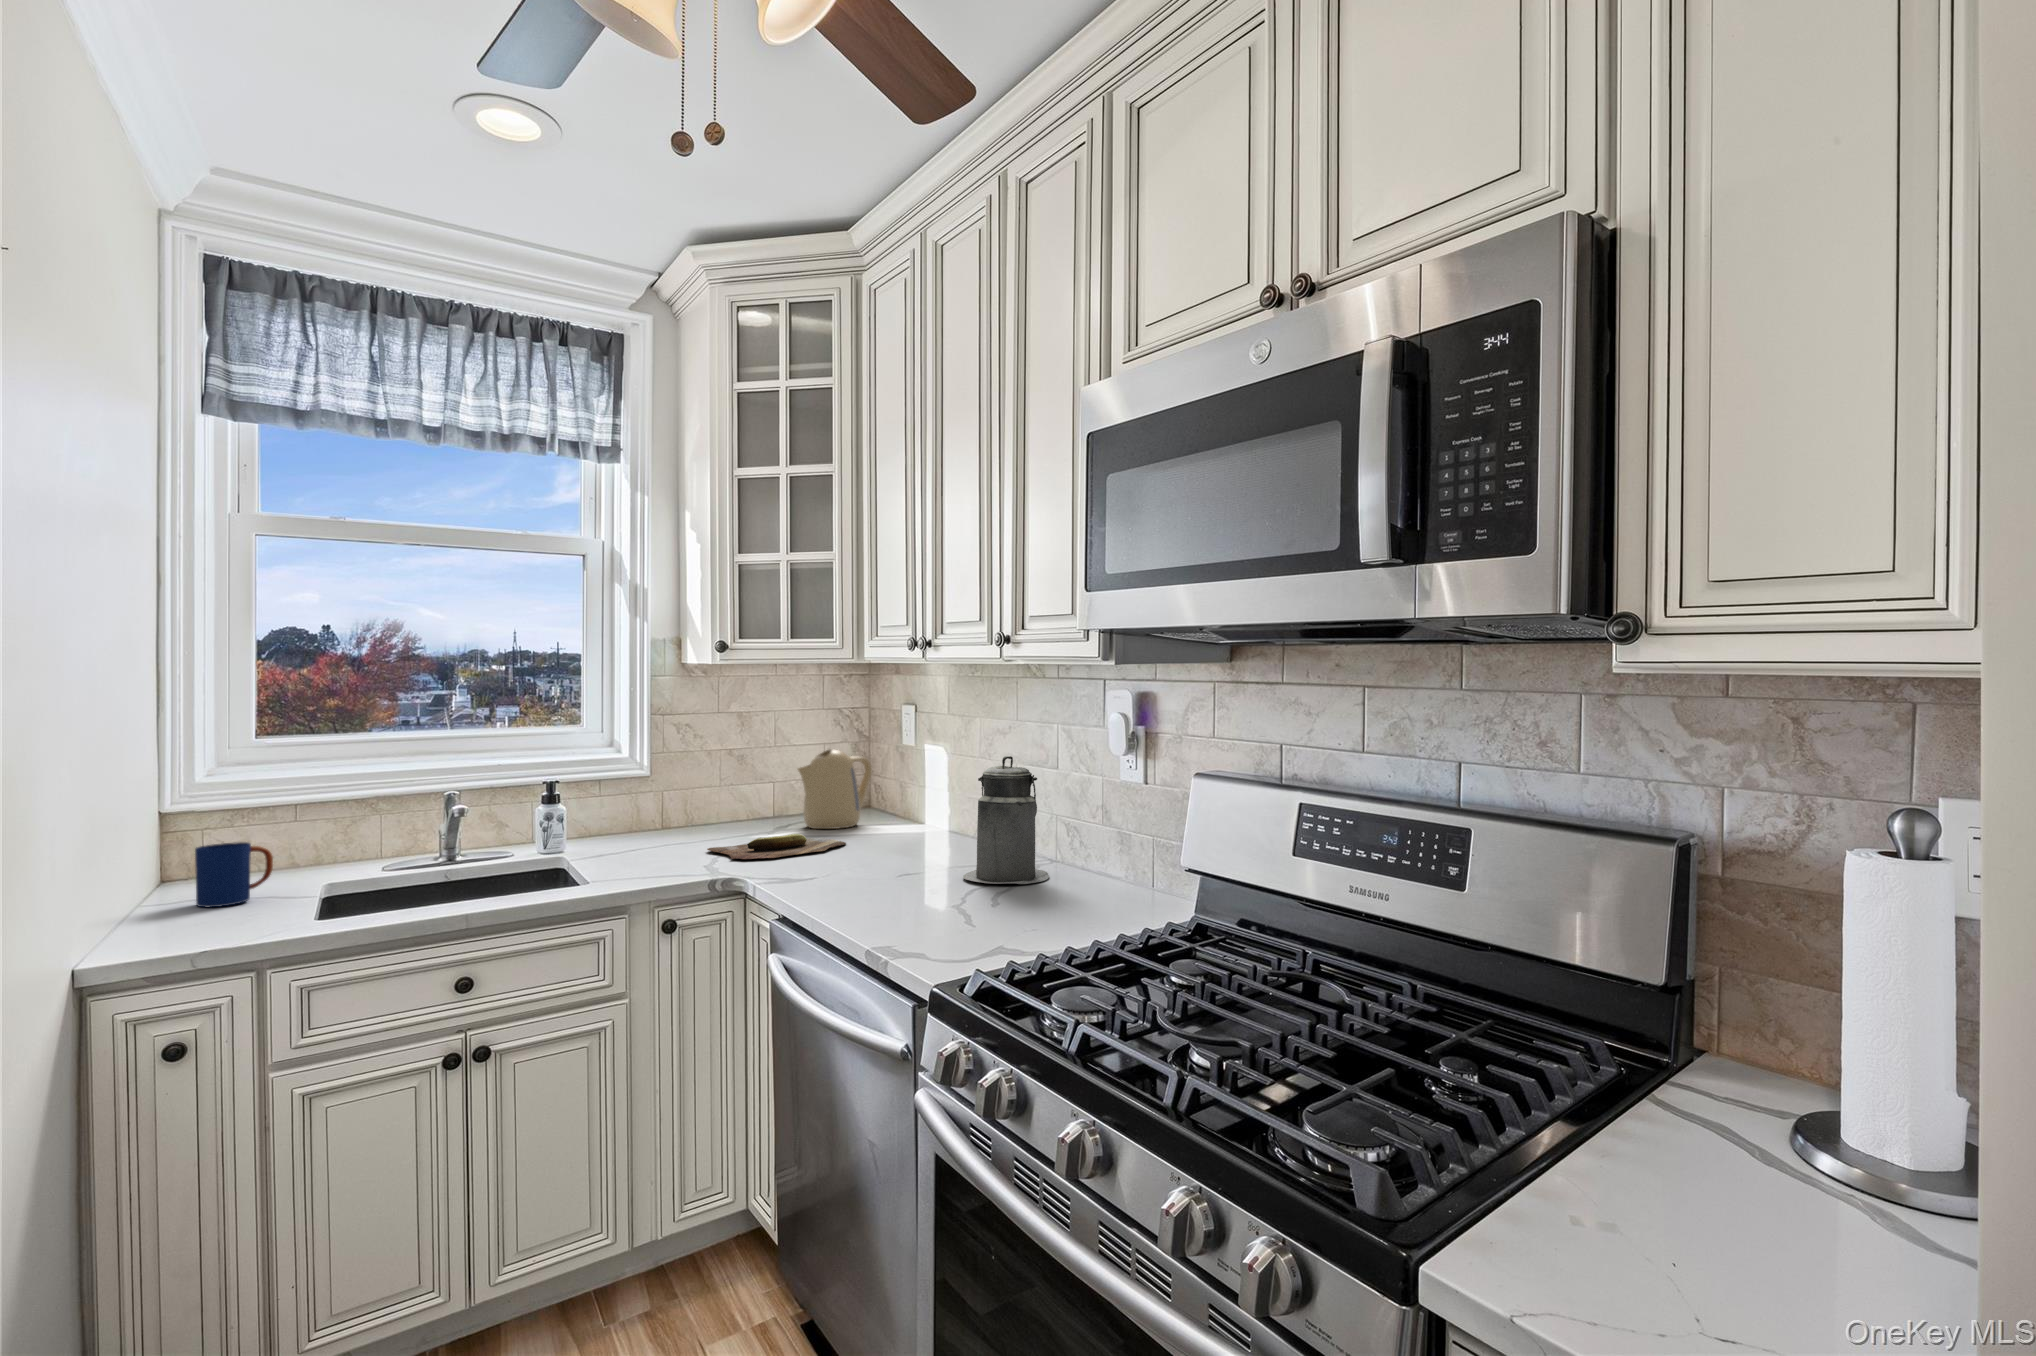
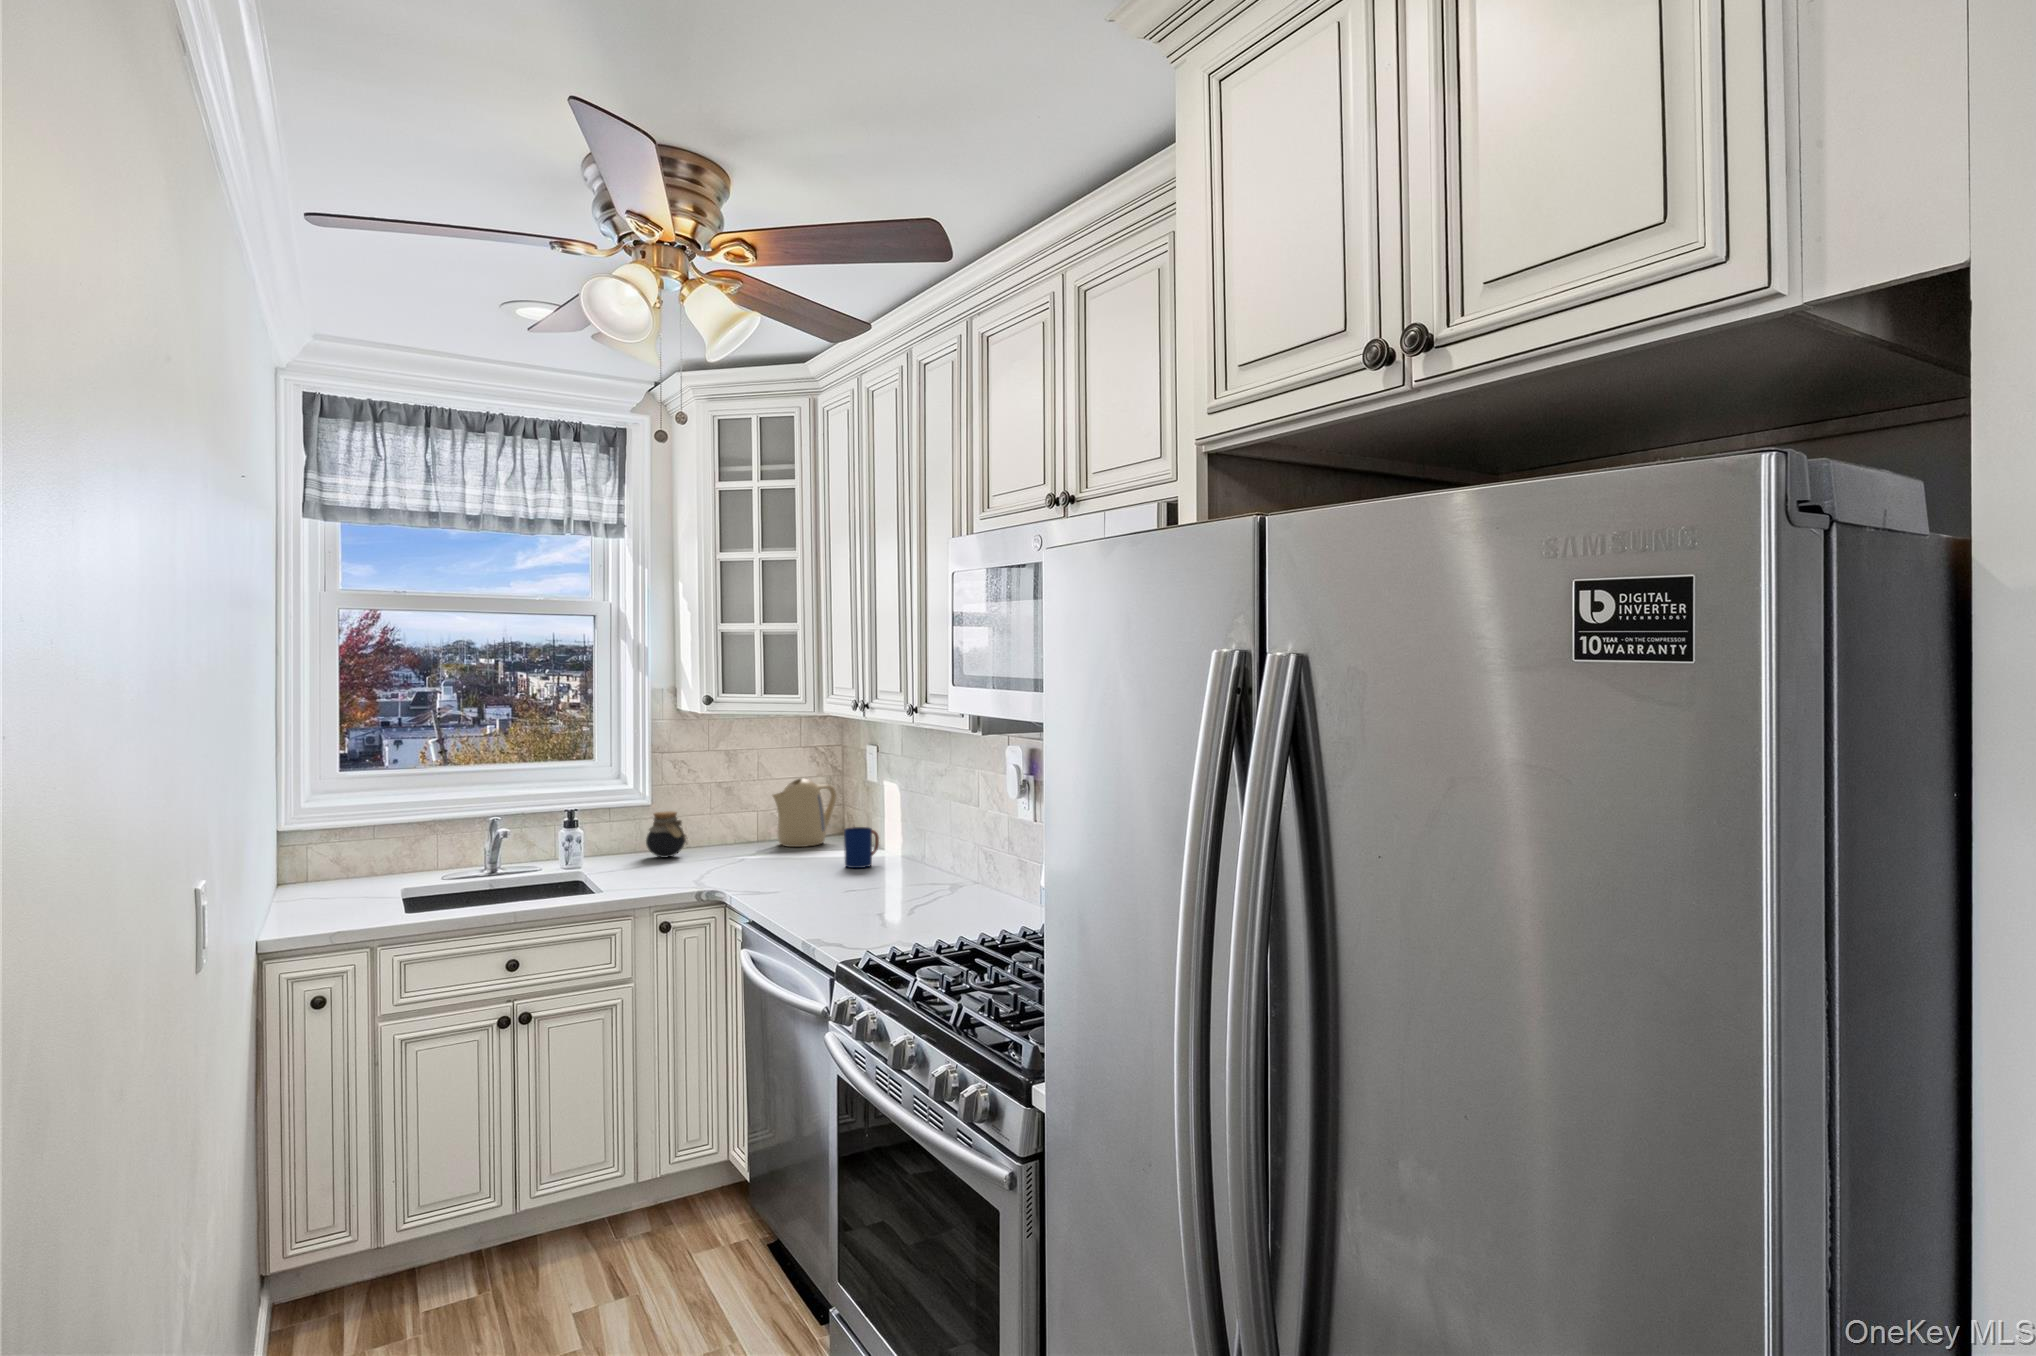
canister: present [963,756,1049,884] -> none [891,797,959,897]
jar: none [647,787,698,843] -> present [646,811,686,858]
cutting board: present [707,834,846,859] -> none [695,853,809,873]
mug: present [195,842,273,907] -> present [844,827,879,868]

